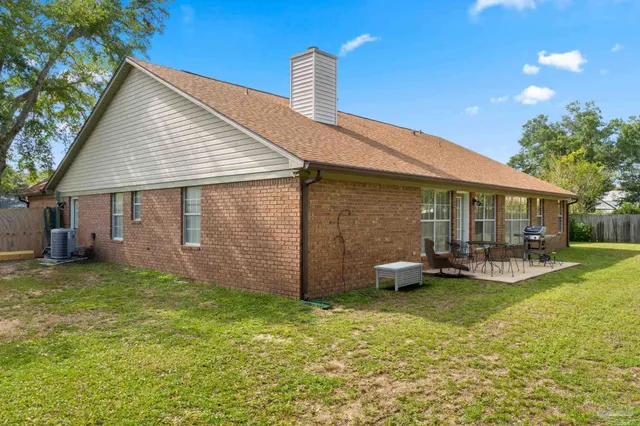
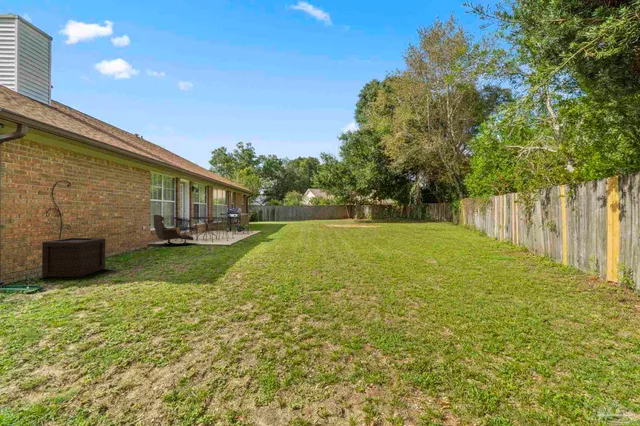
storage bench: present [374,262,423,291] -> none [100,235,155,262]
wooden crate: none [334,264,377,301] -> present [42,238,105,277]

